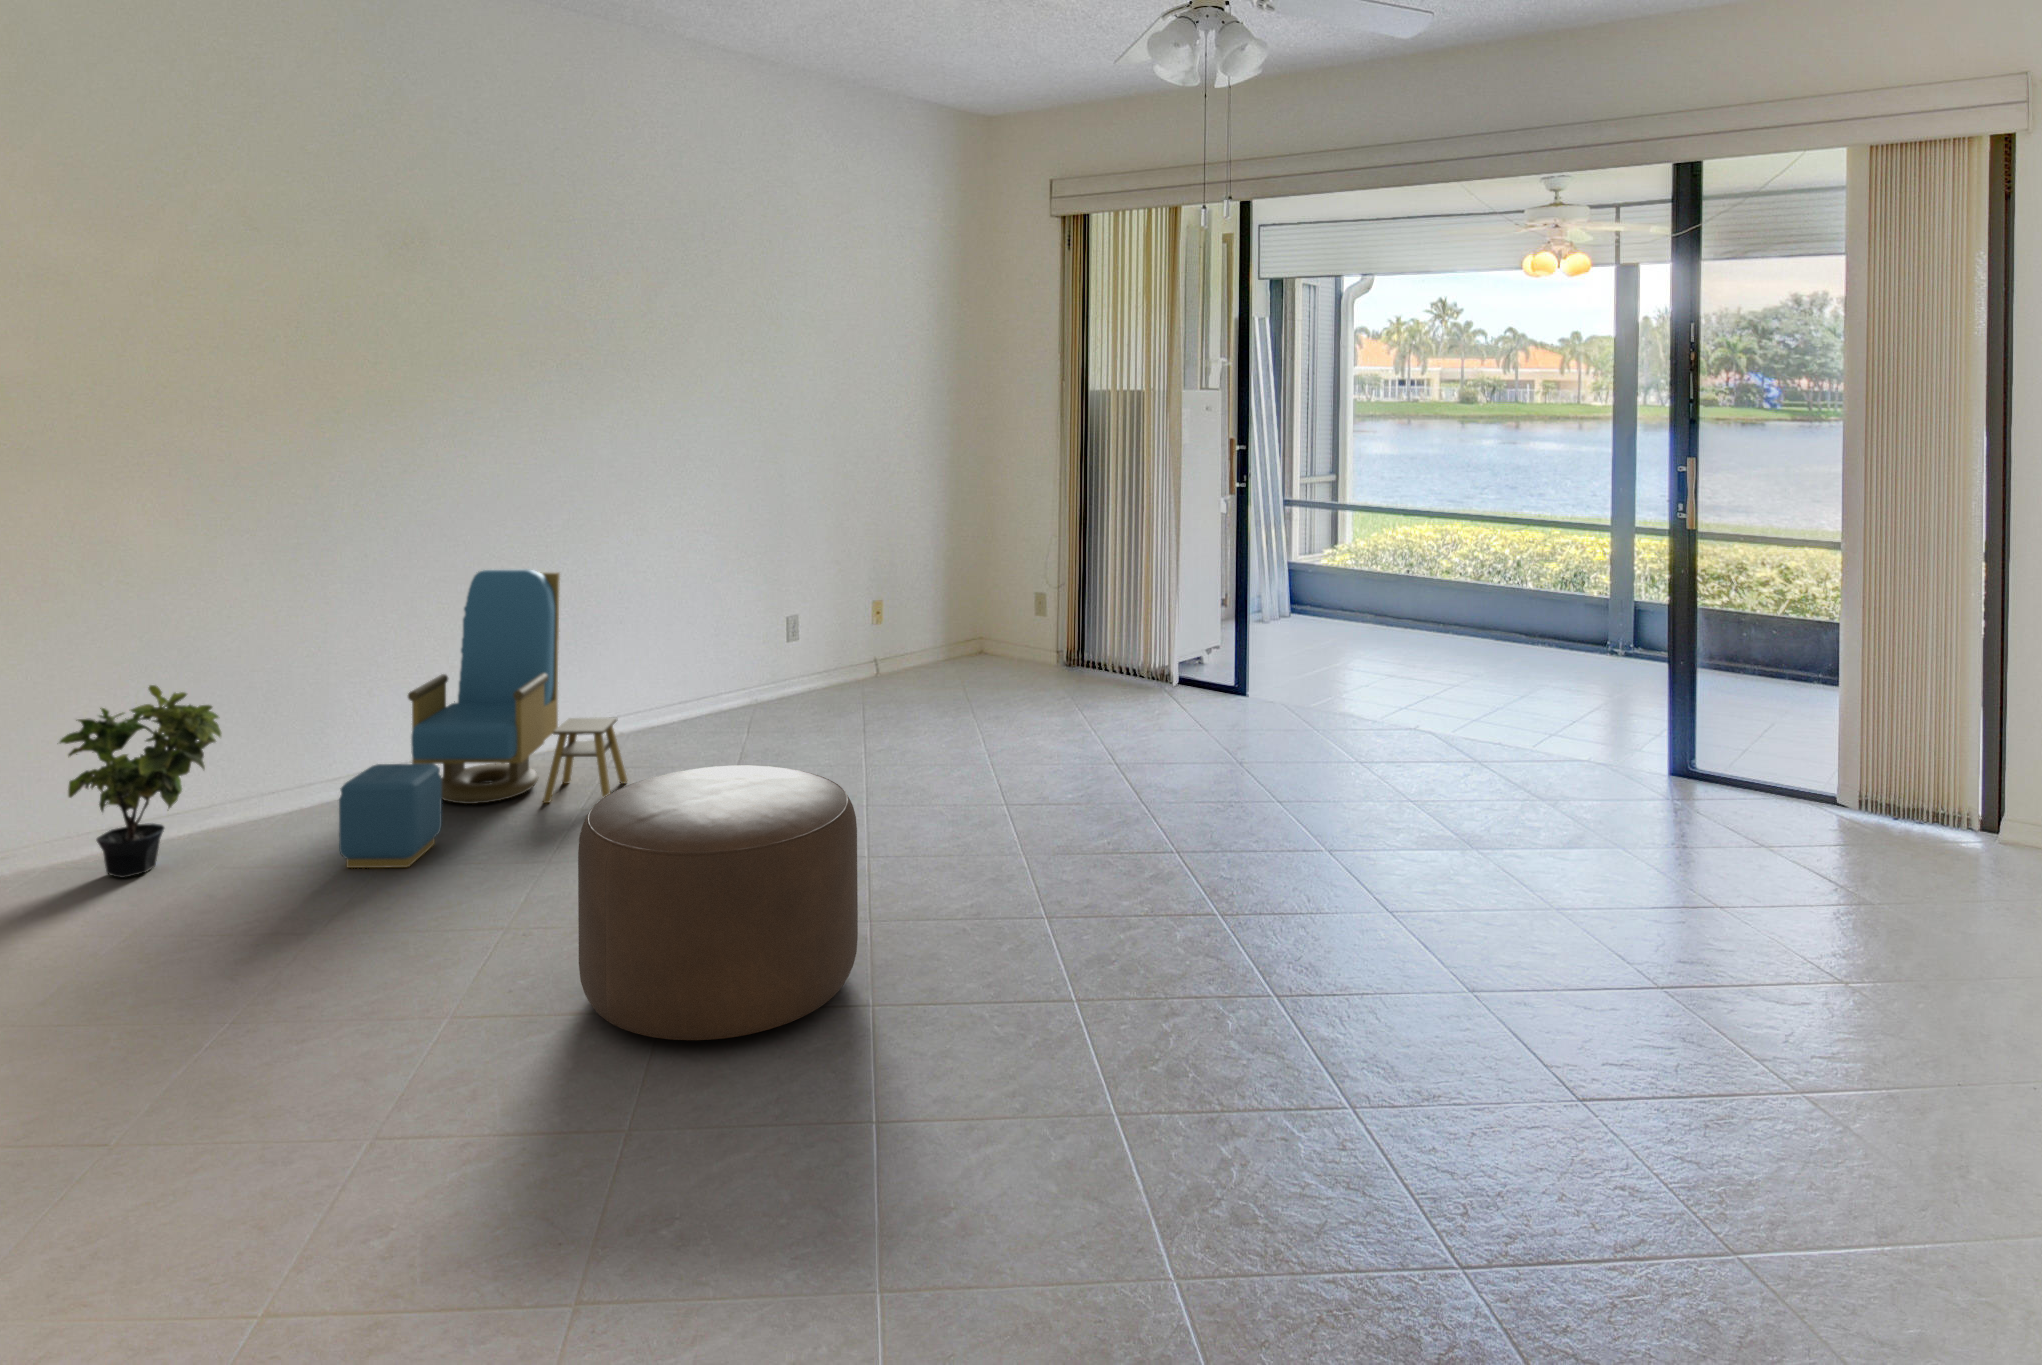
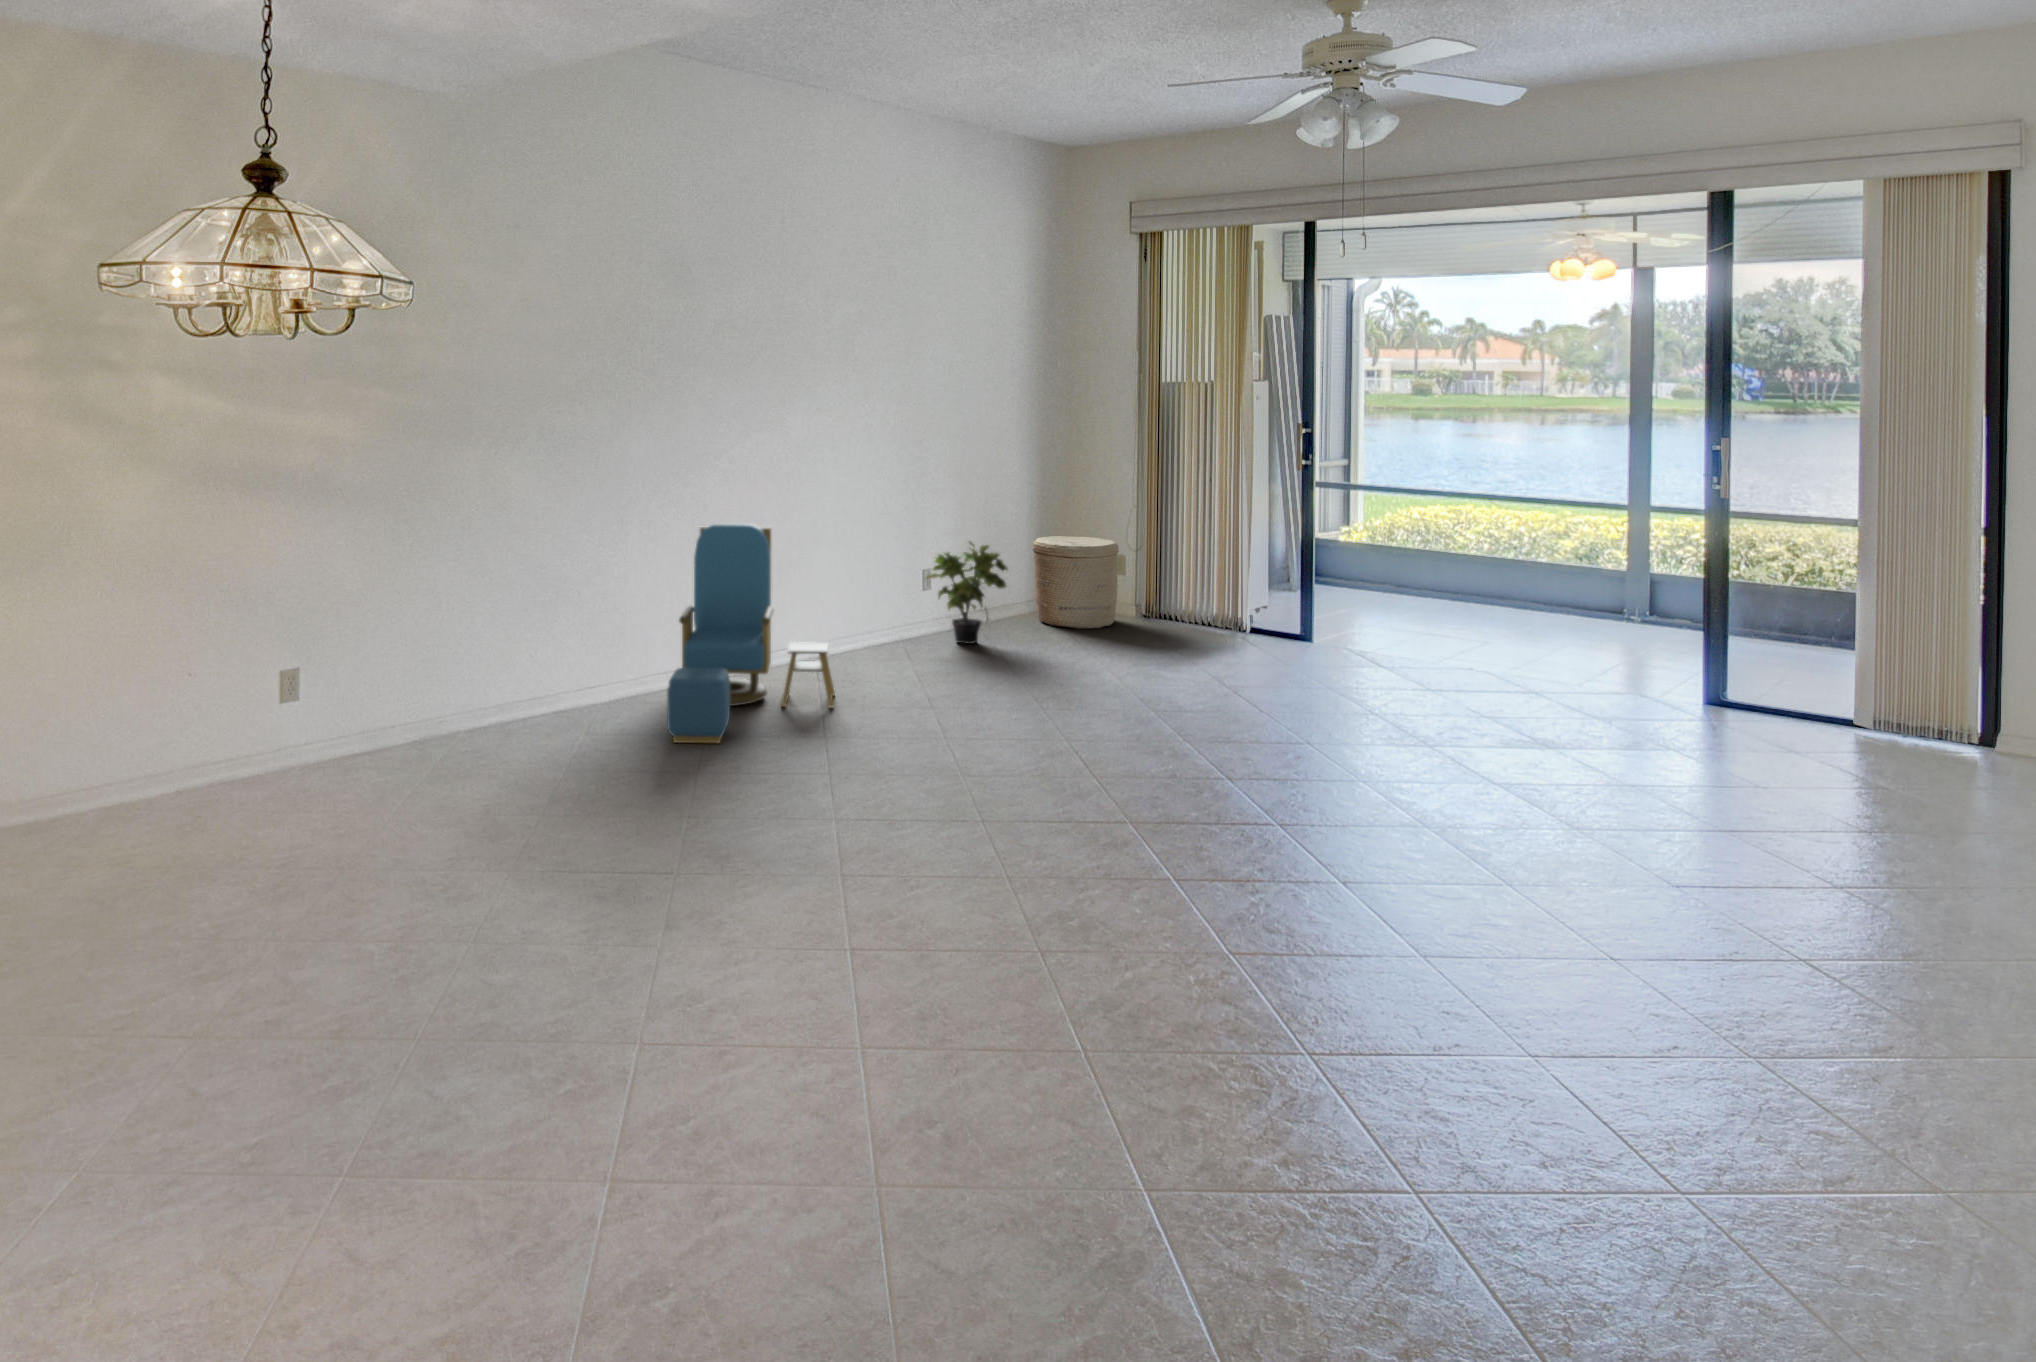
woven basket: none [945,569,1042,677] -> present [1032,536,1119,629]
potted plant: present [60,685,221,878] -> present [926,542,1007,644]
ottoman: present [578,765,858,1040] -> none [922,662,1122,838]

